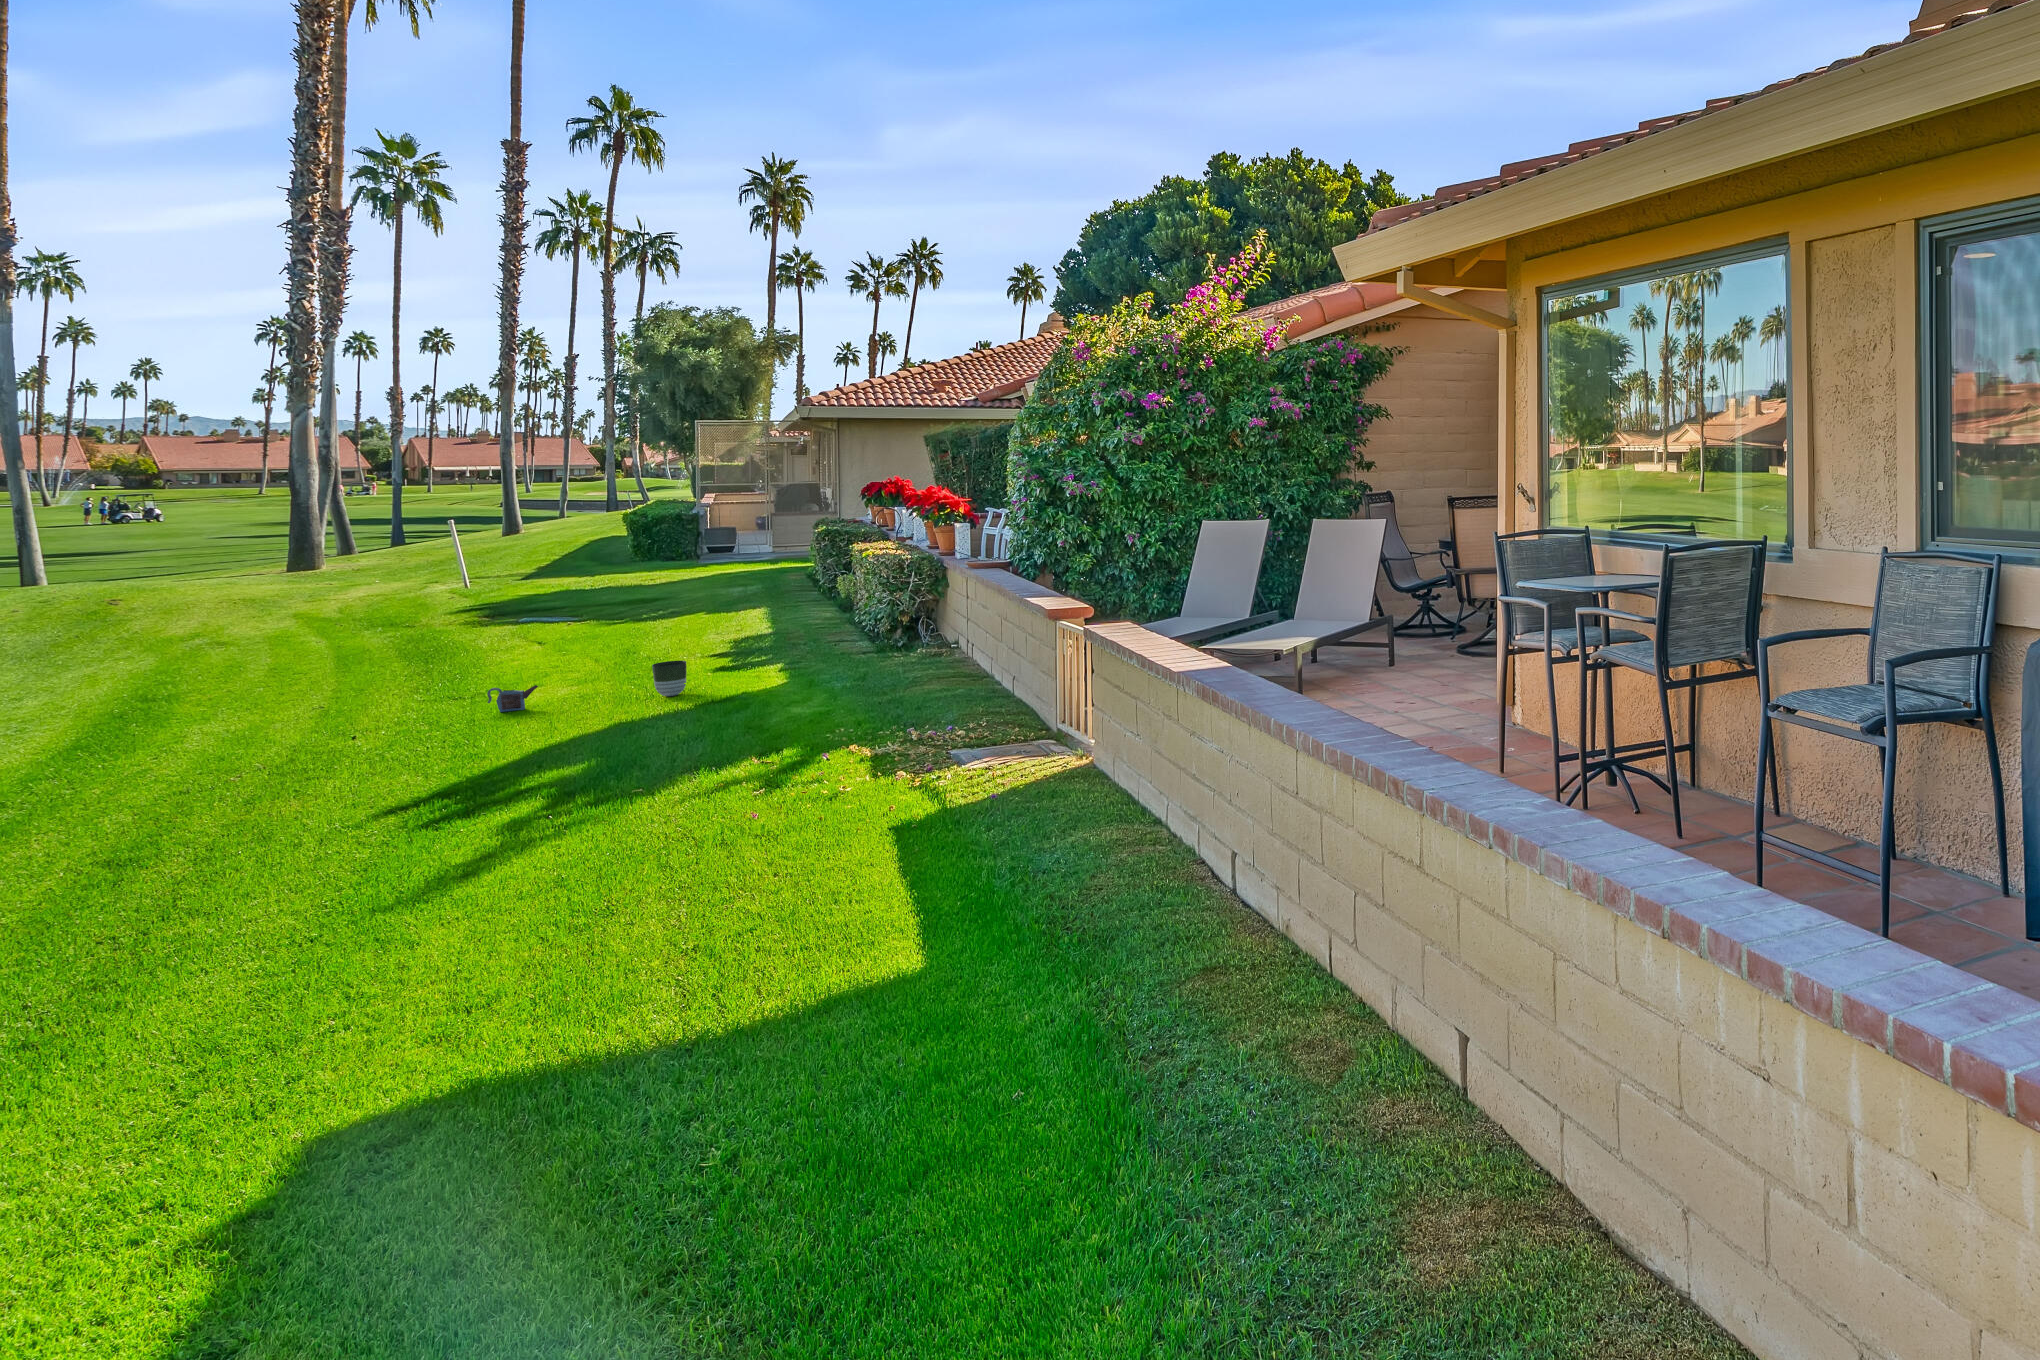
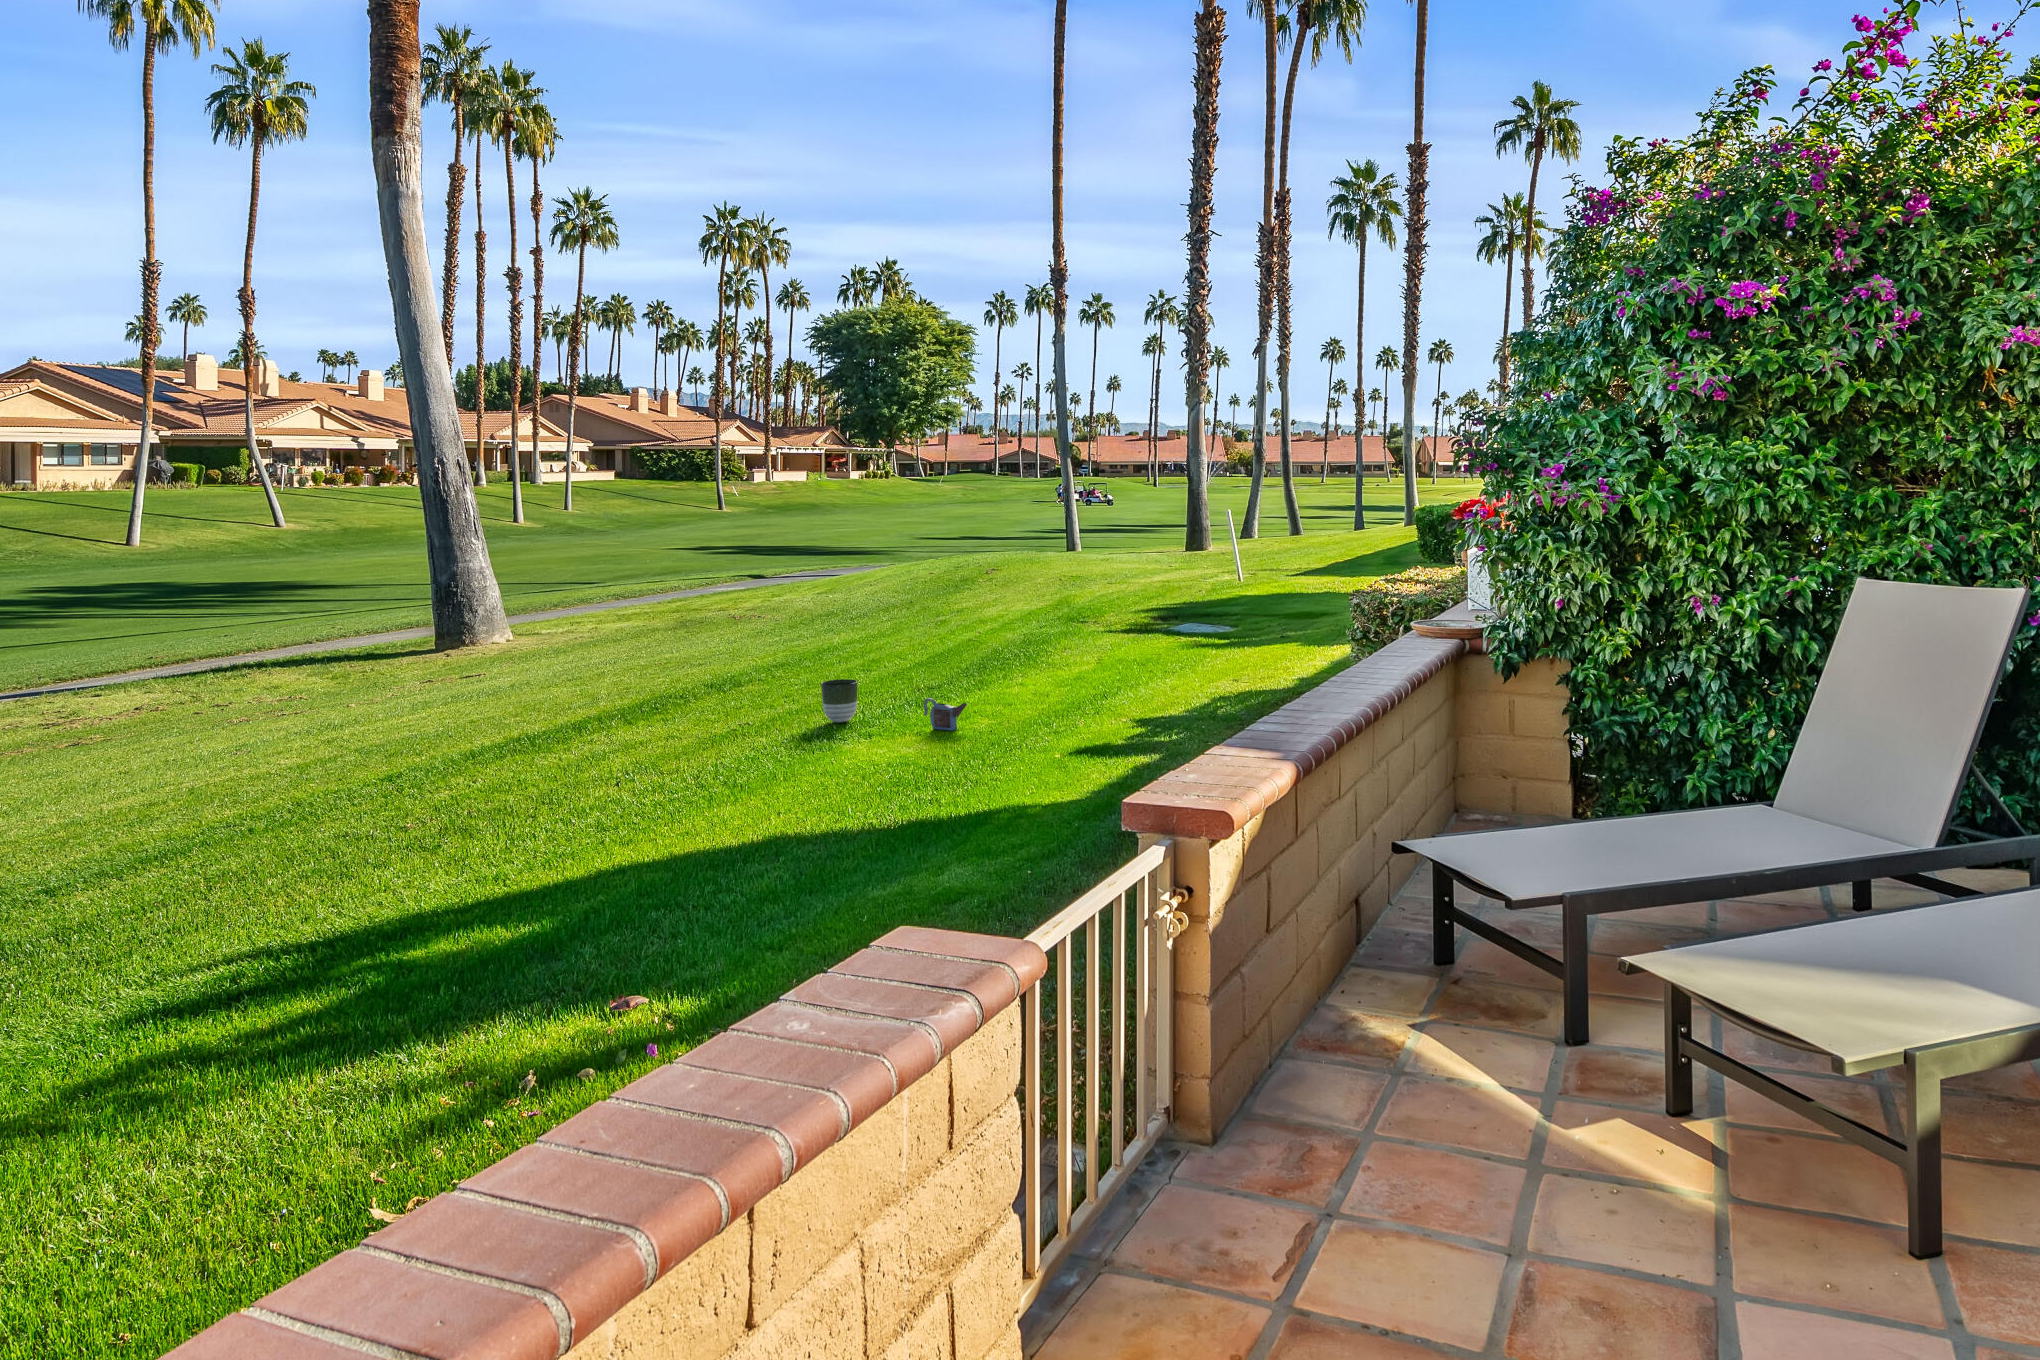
planter: present [652,661,686,696] -> present [821,679,858,723]

